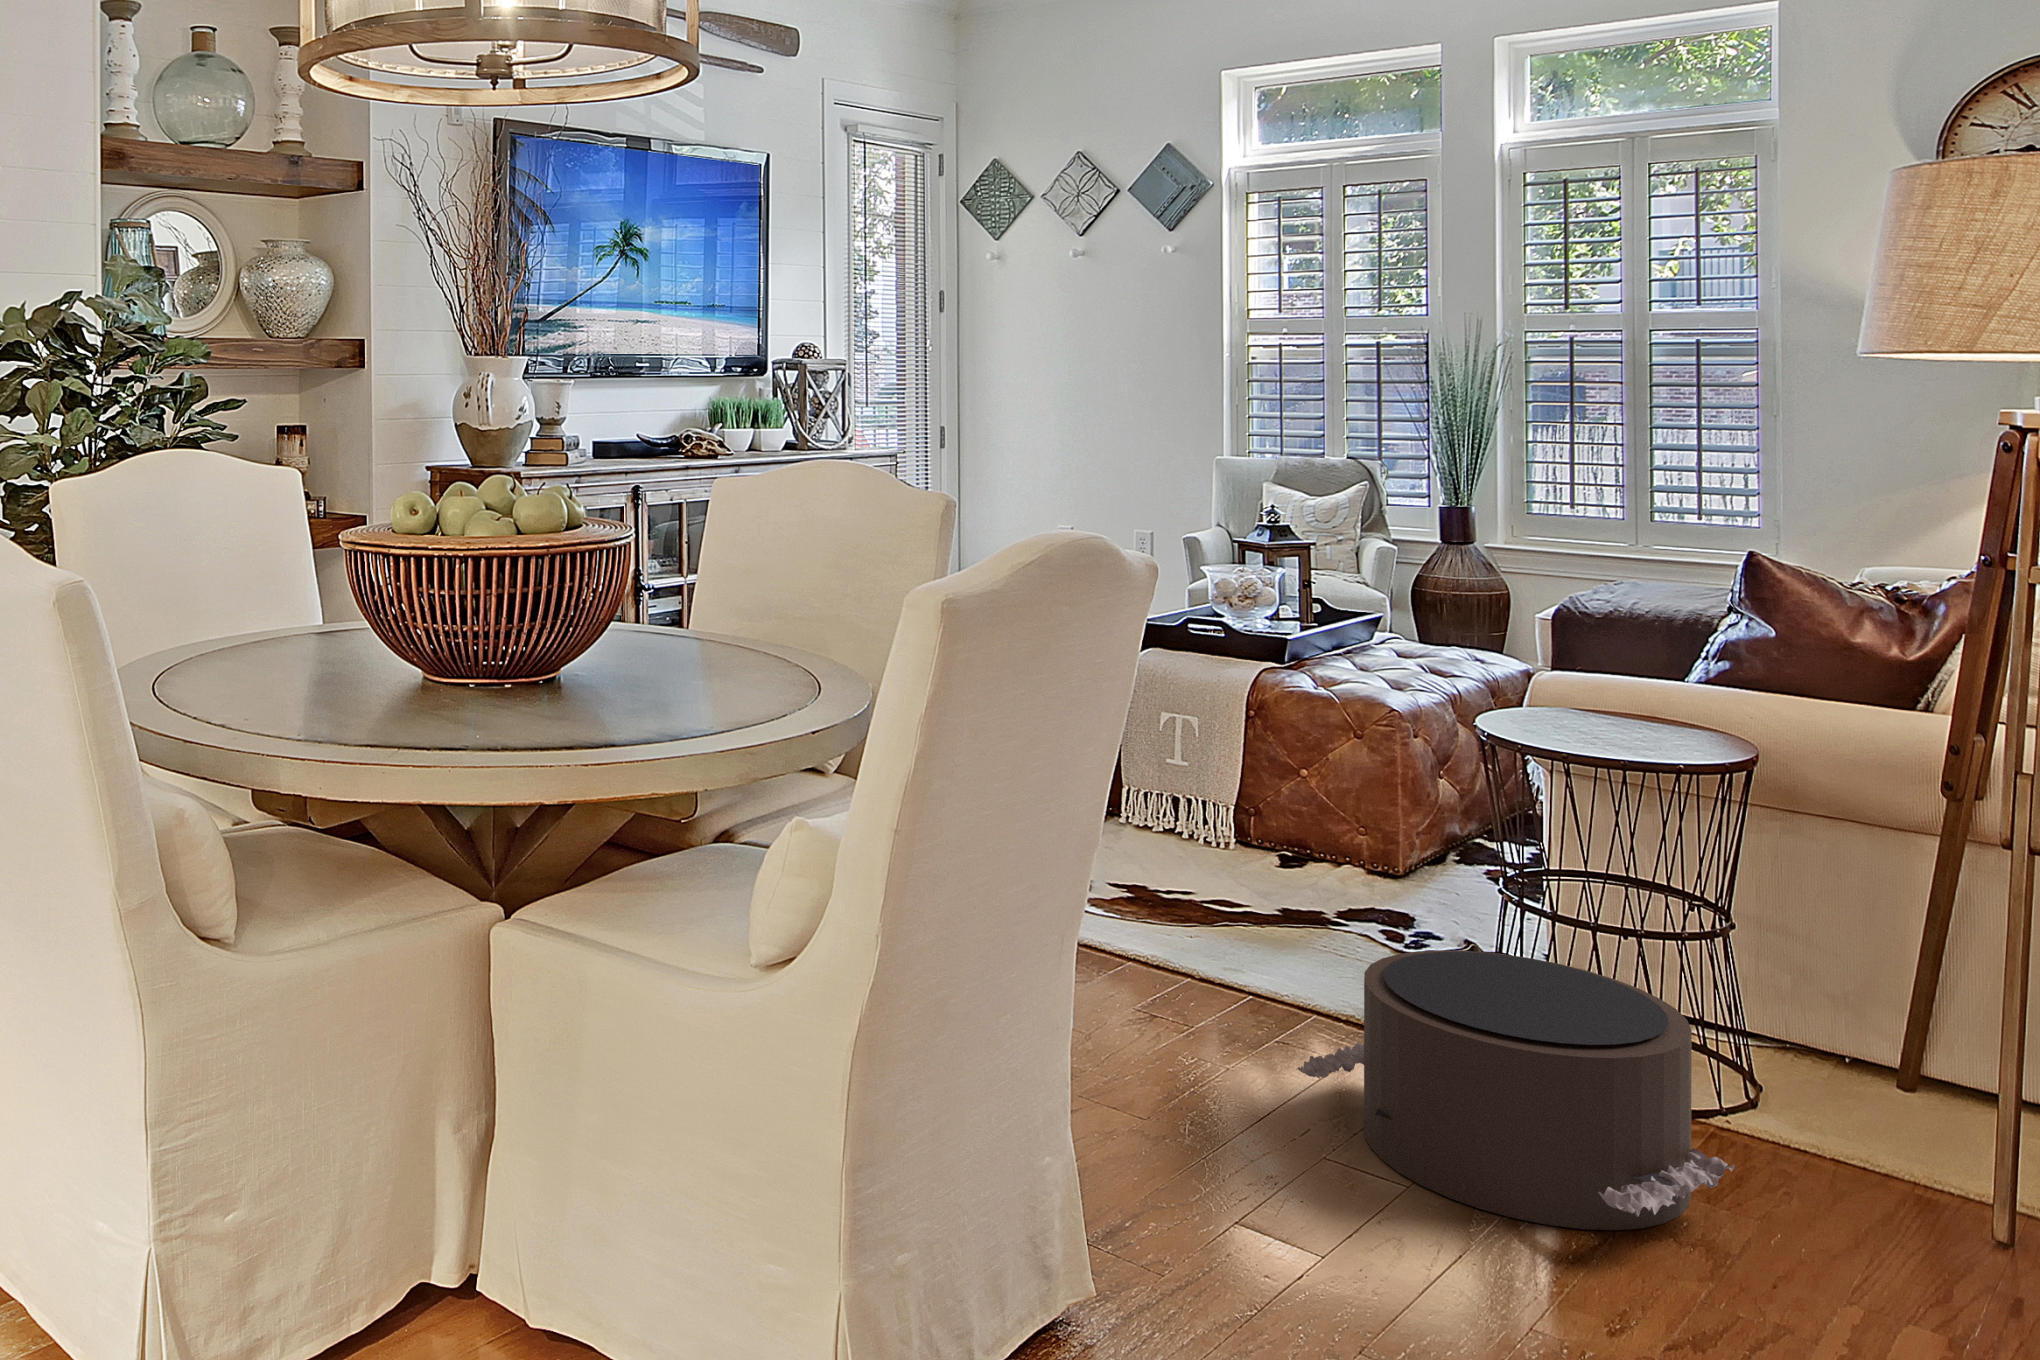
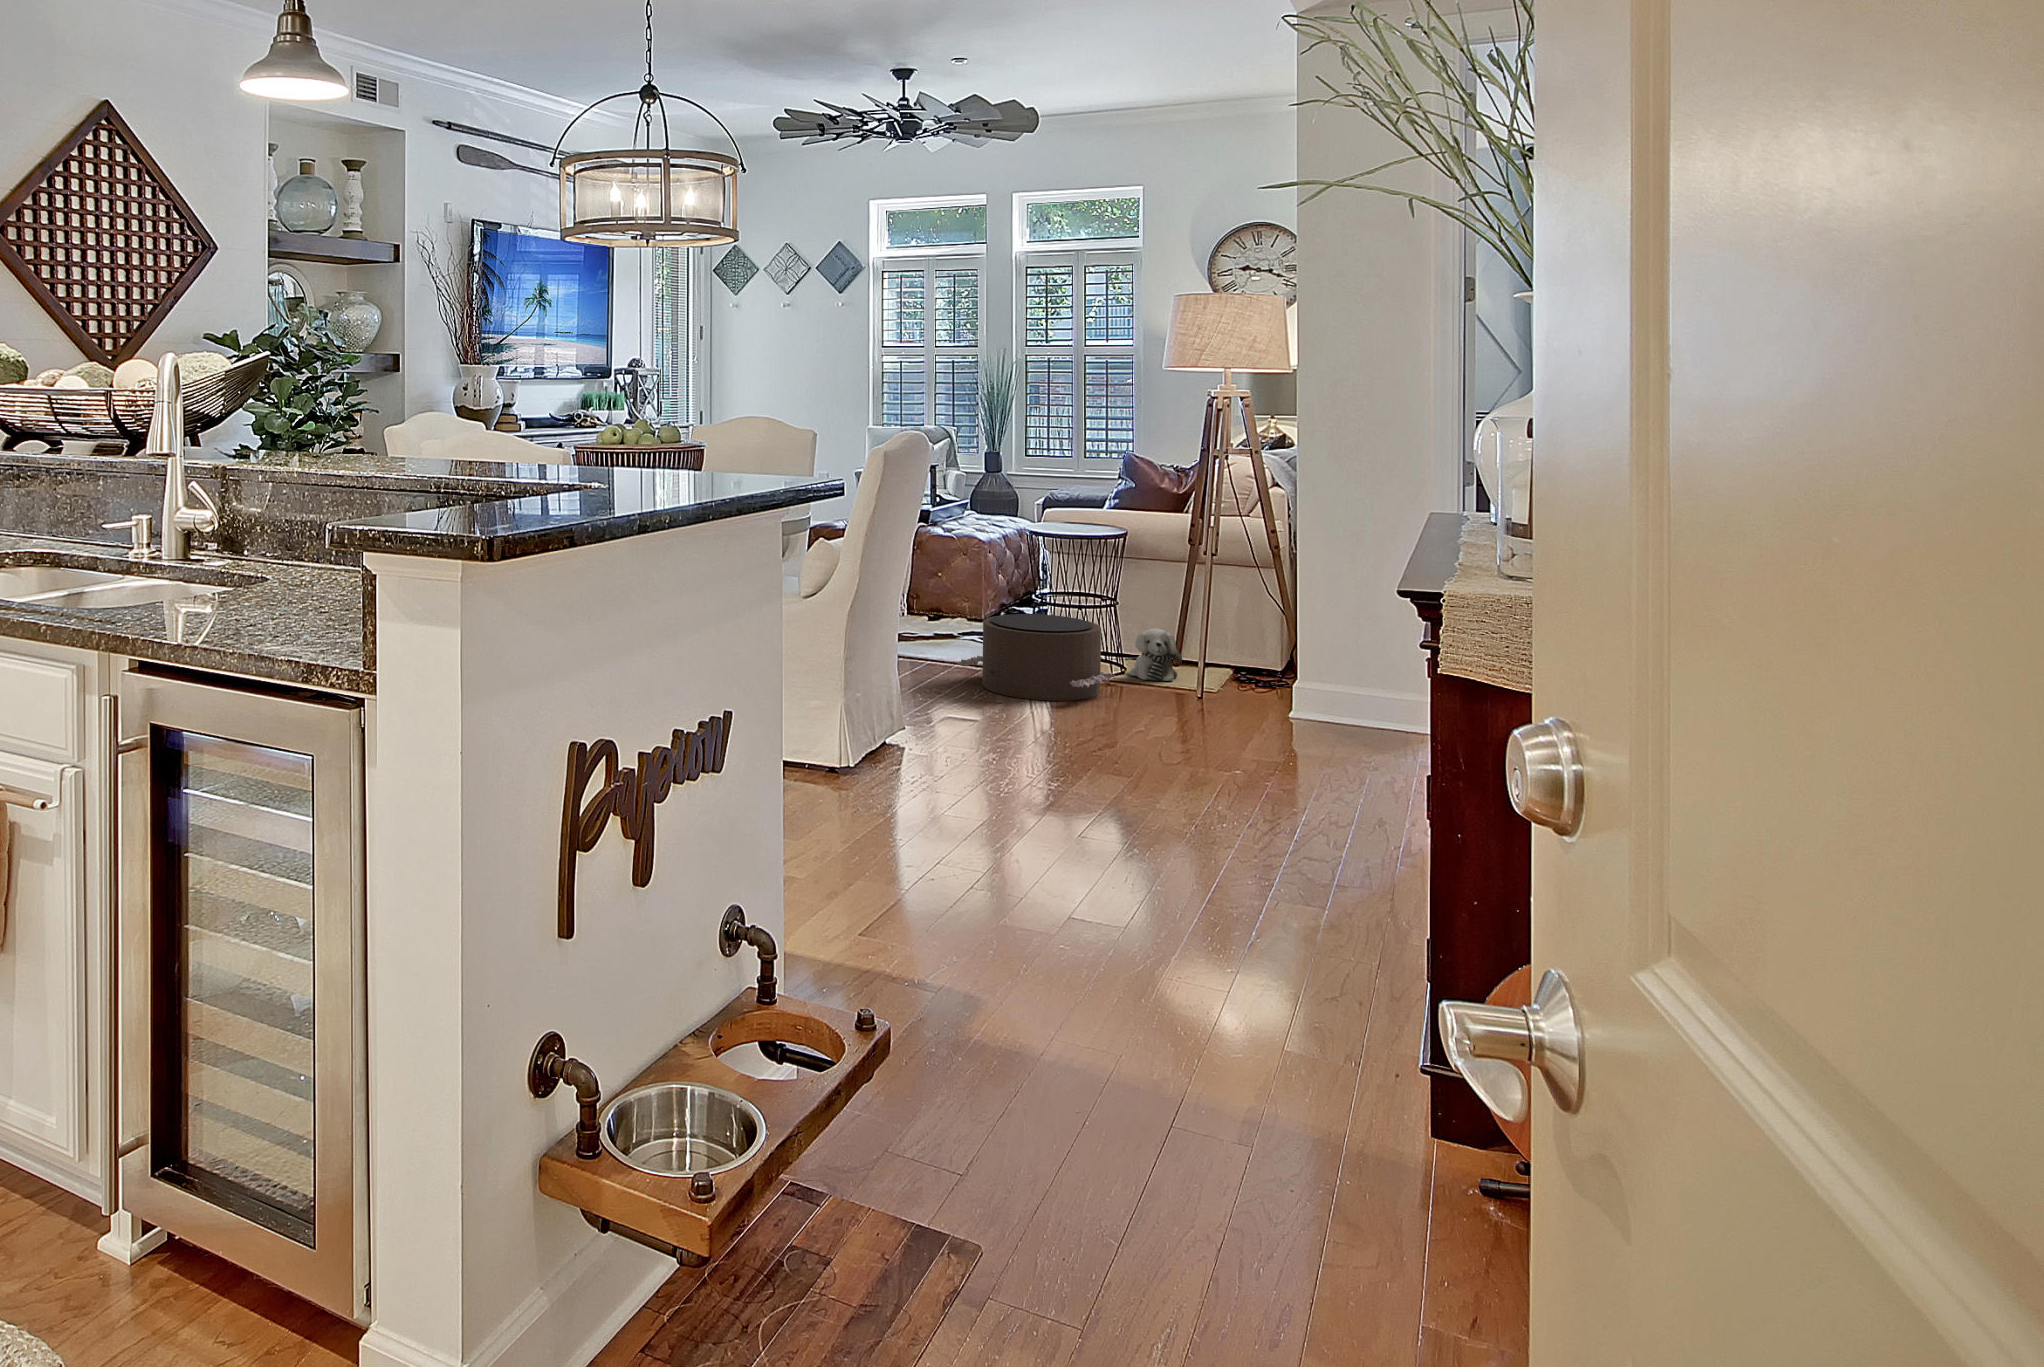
plush toy: none [1774,1019,1931,1167] -> present [1130,629,1182,681]

